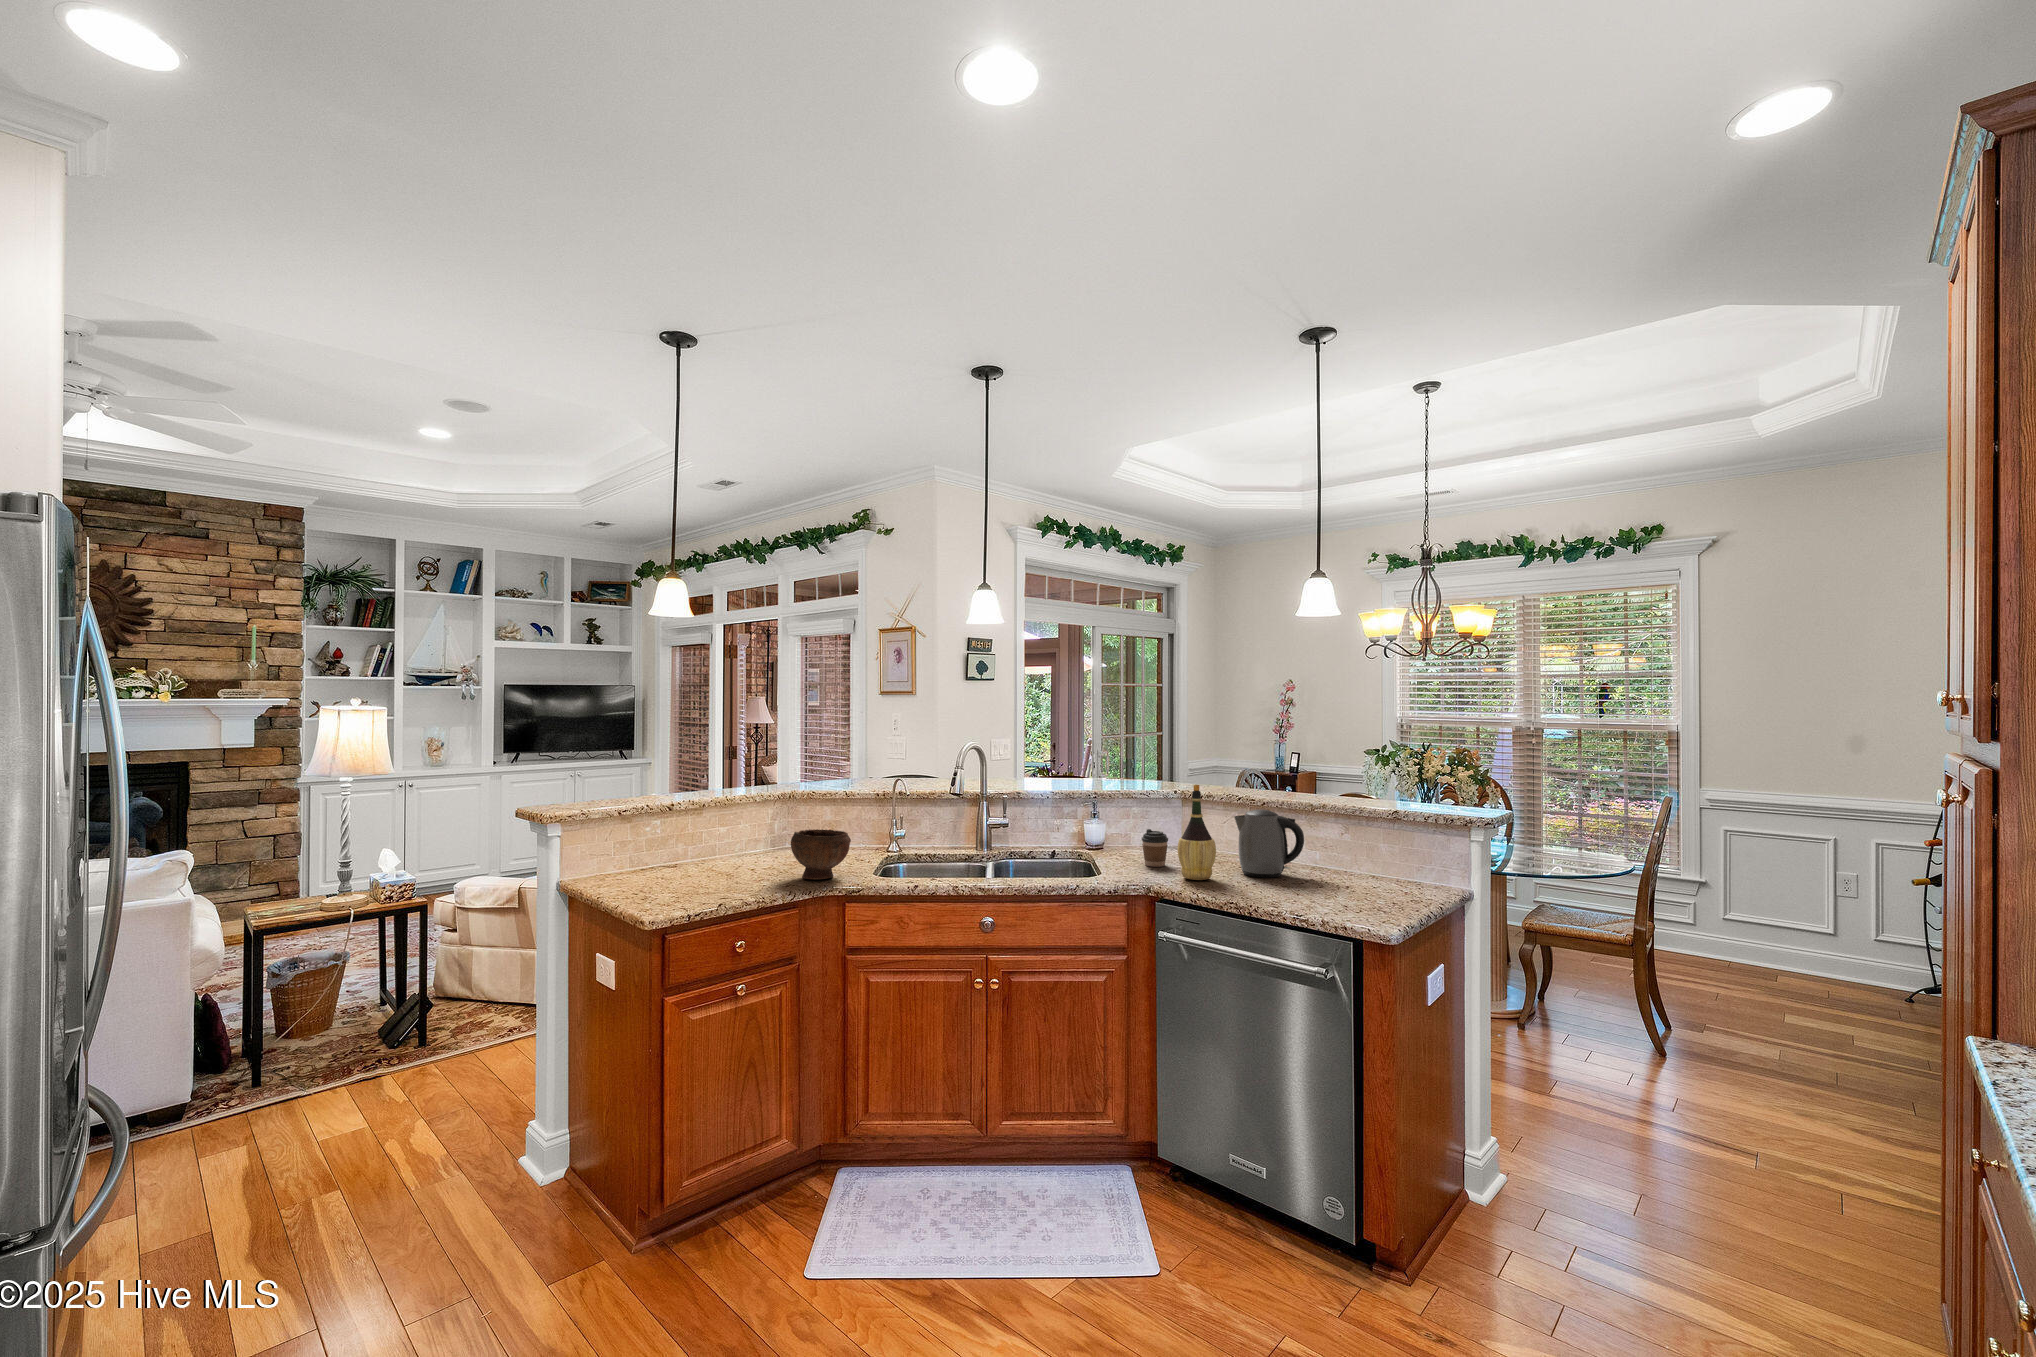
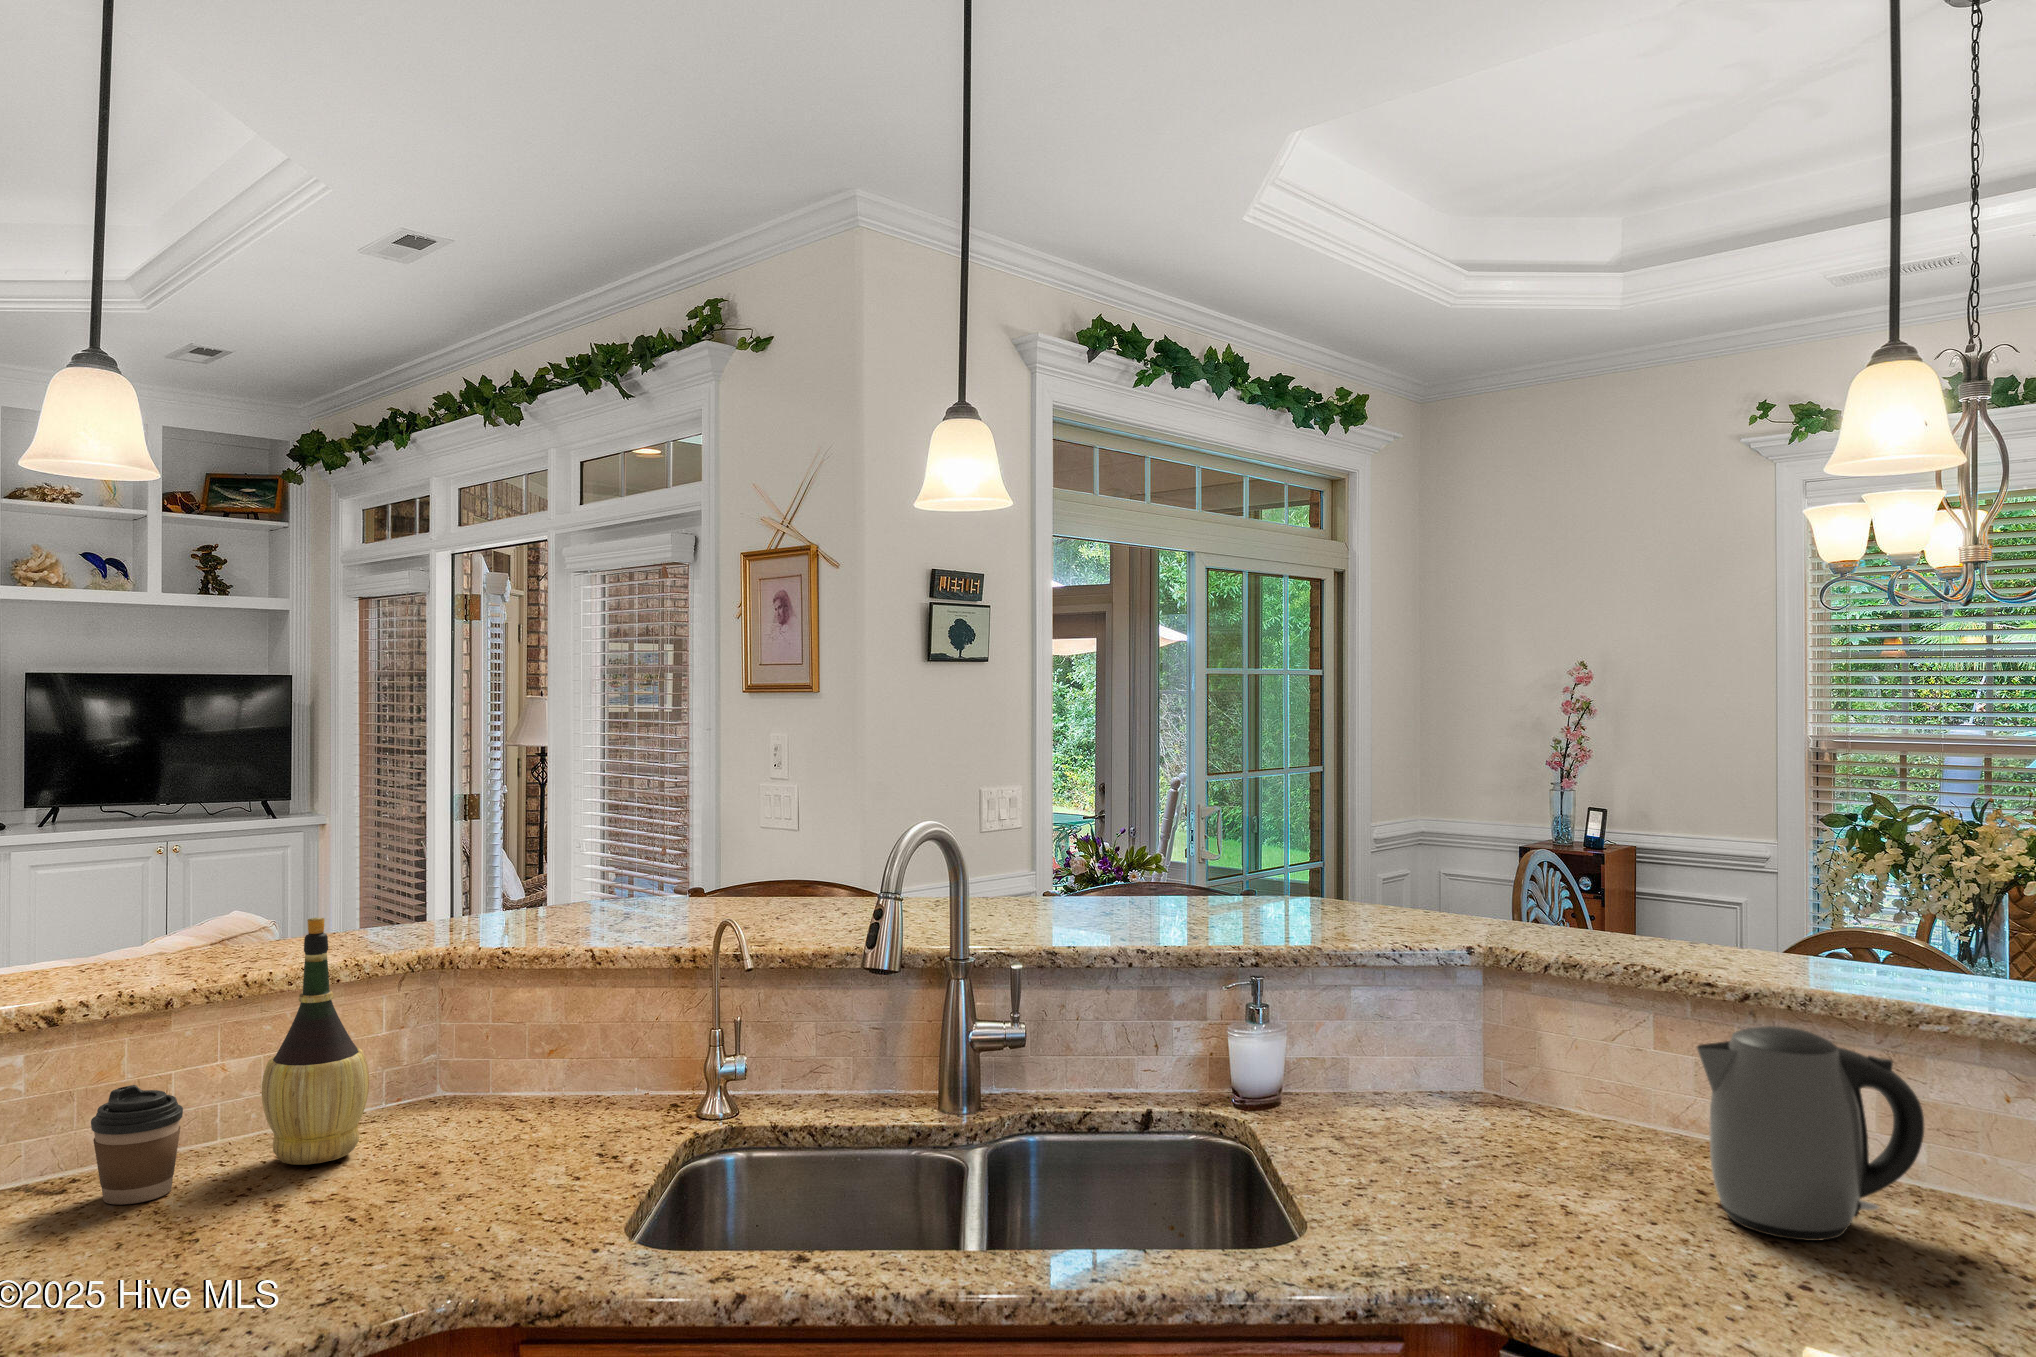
wine bottle: present [1178,785,1216,880] -> present [262,918,369,1165]
bowl: present [791,829,851,879] -> none [366,1085,556,1254]
coffee cup: present [1142,829,1168,867] -> present [91,1085,183,1204]

